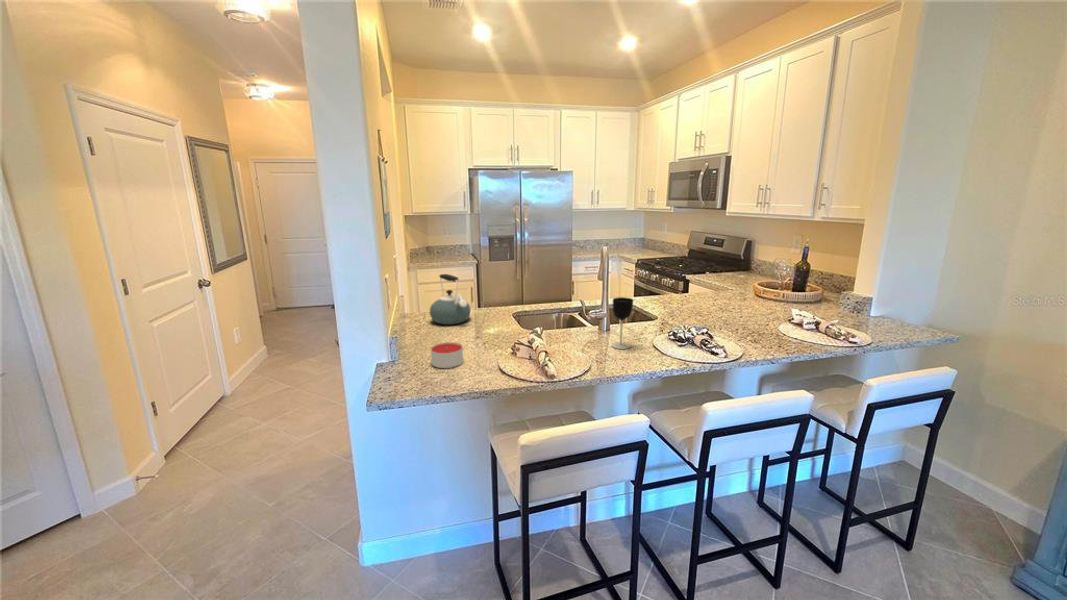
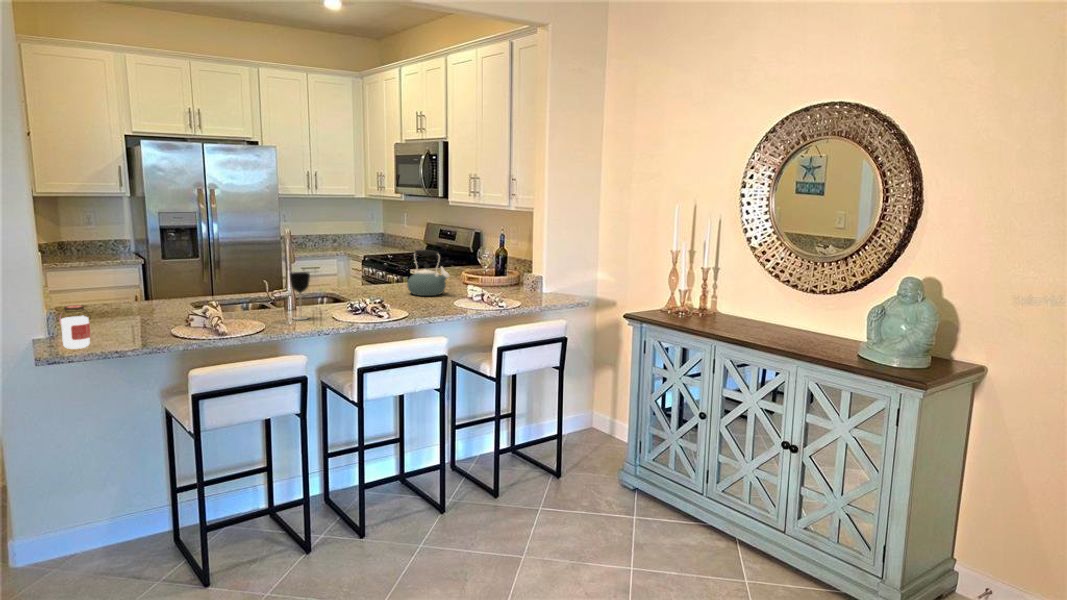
kettle: present [430,274,470,325] -> present [407,250,449,296]
jar: none [395,341,425,389] -> present [59,305,91,349]
candle: present [431,343,463,368] -> none [94,317,131,338]

